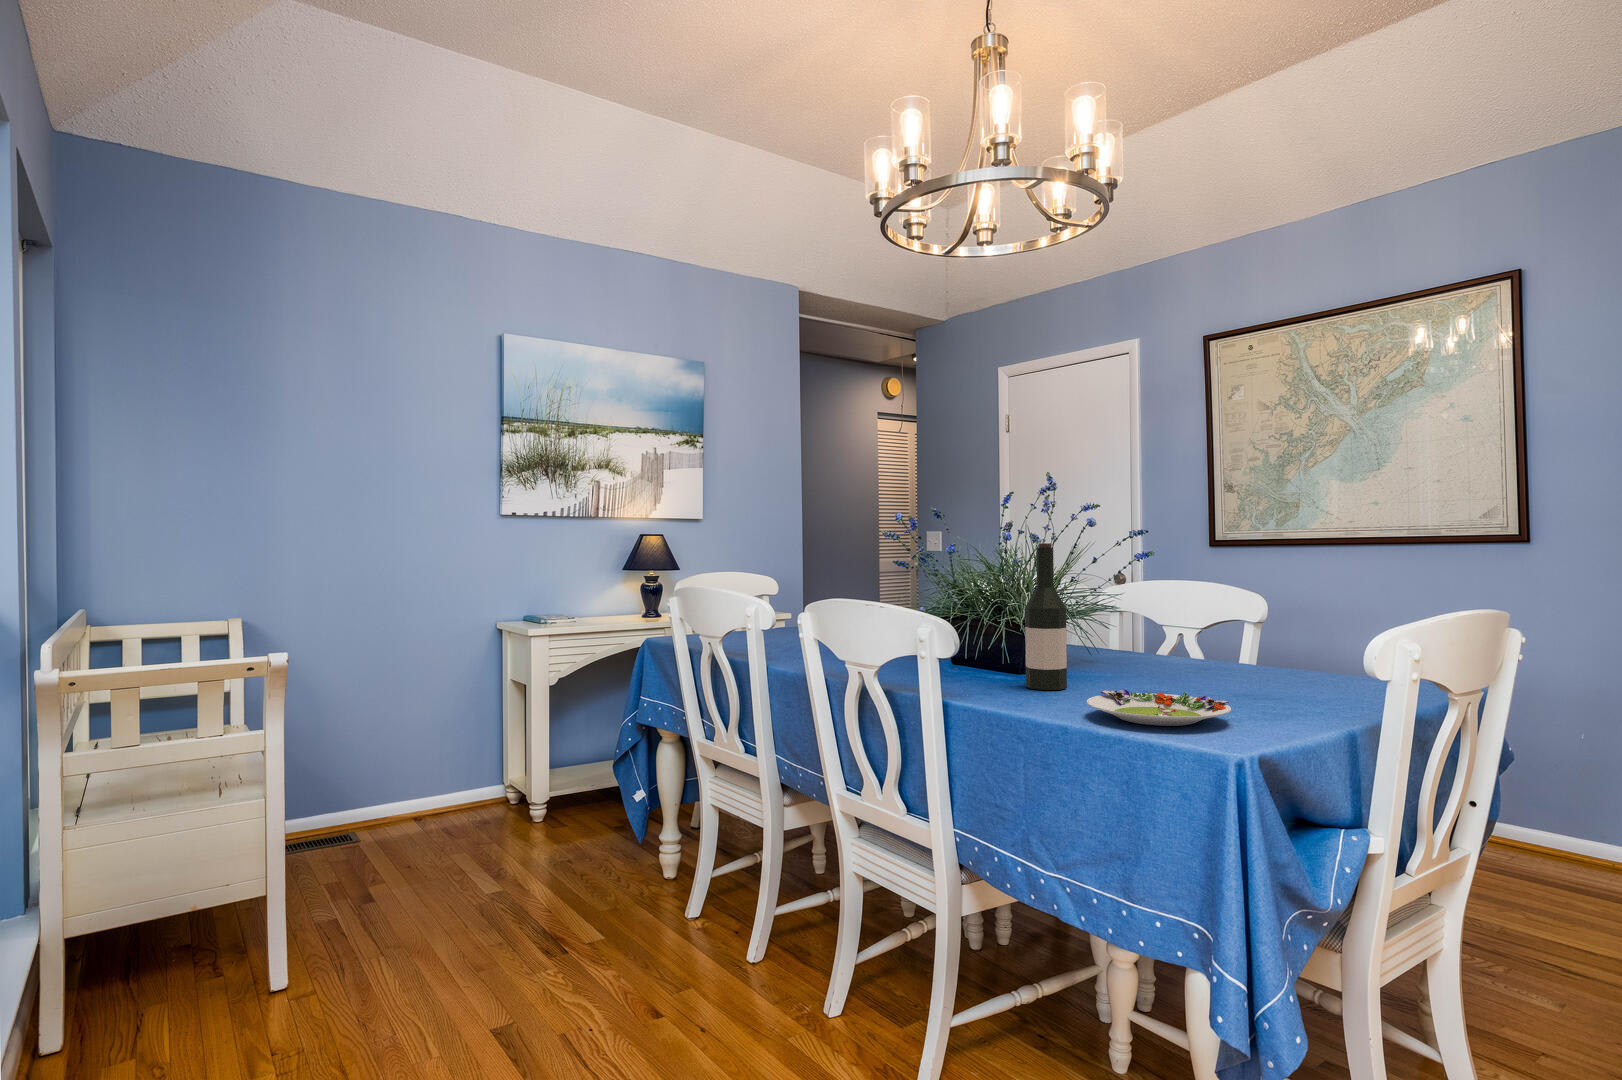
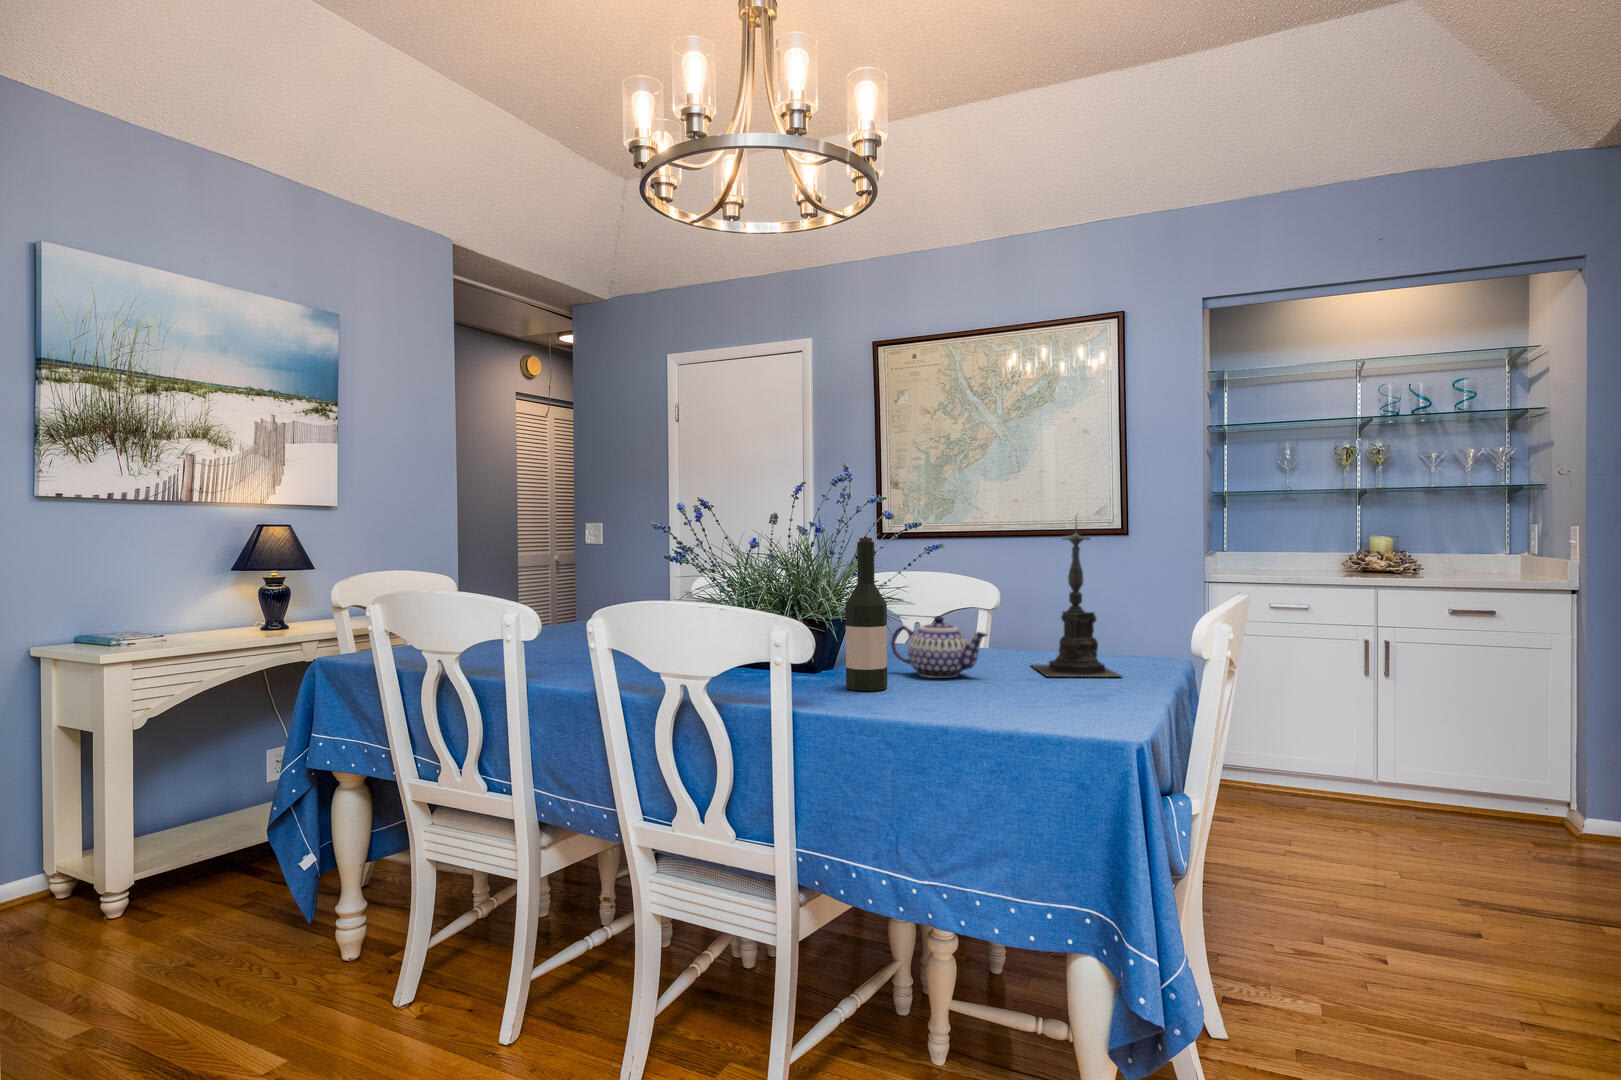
candle holder: none [1255,518,1349,696] -> present [1032,520,1121,677]
teapot: none [1095,622,1187,684] -> present [891,616,987,678]
salad plate: present [1087,689,1231,726] -> none [950,684,1088,721]

